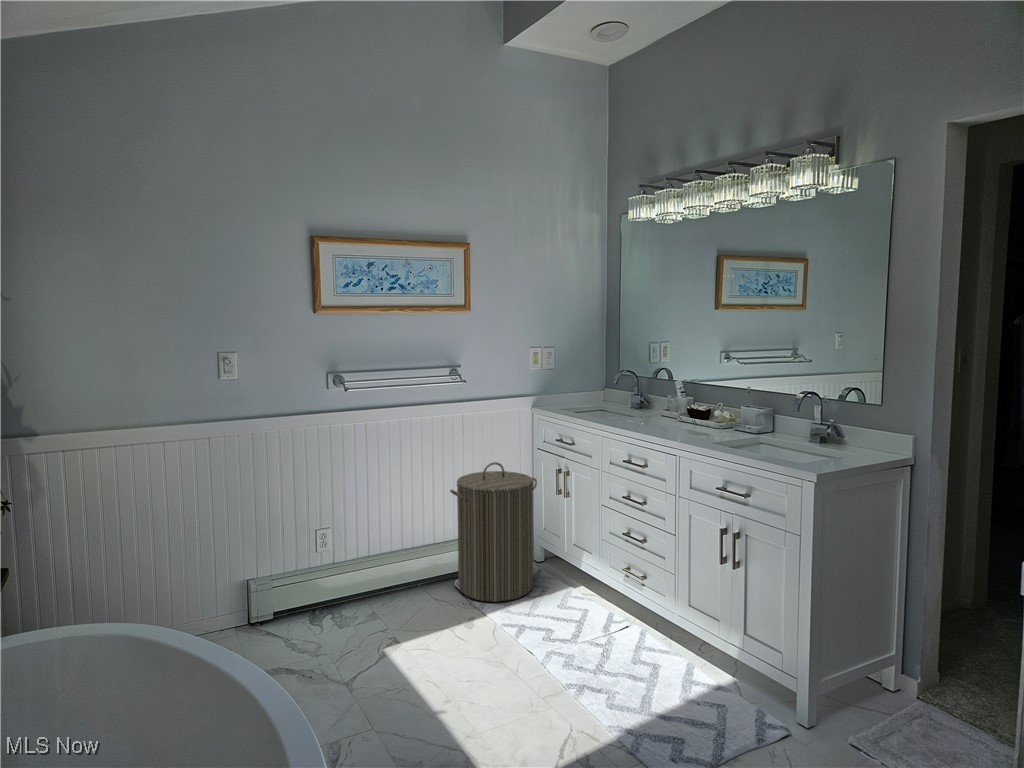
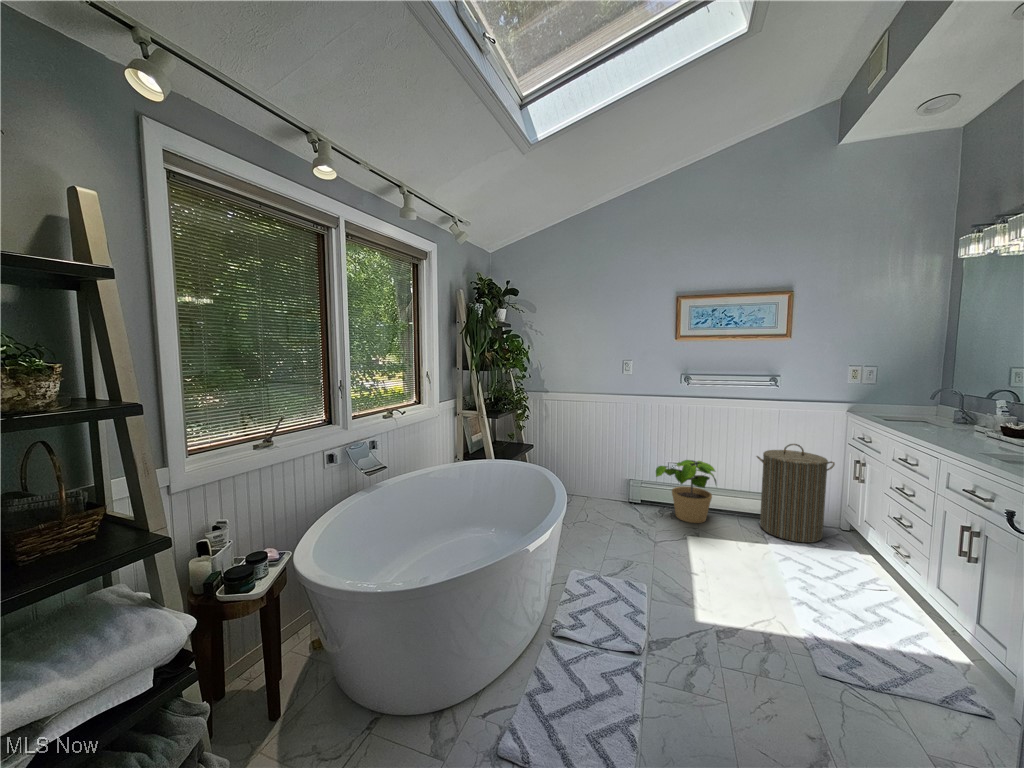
potted plant: none [308,517,422,625] -> present [656,460,716,523]

